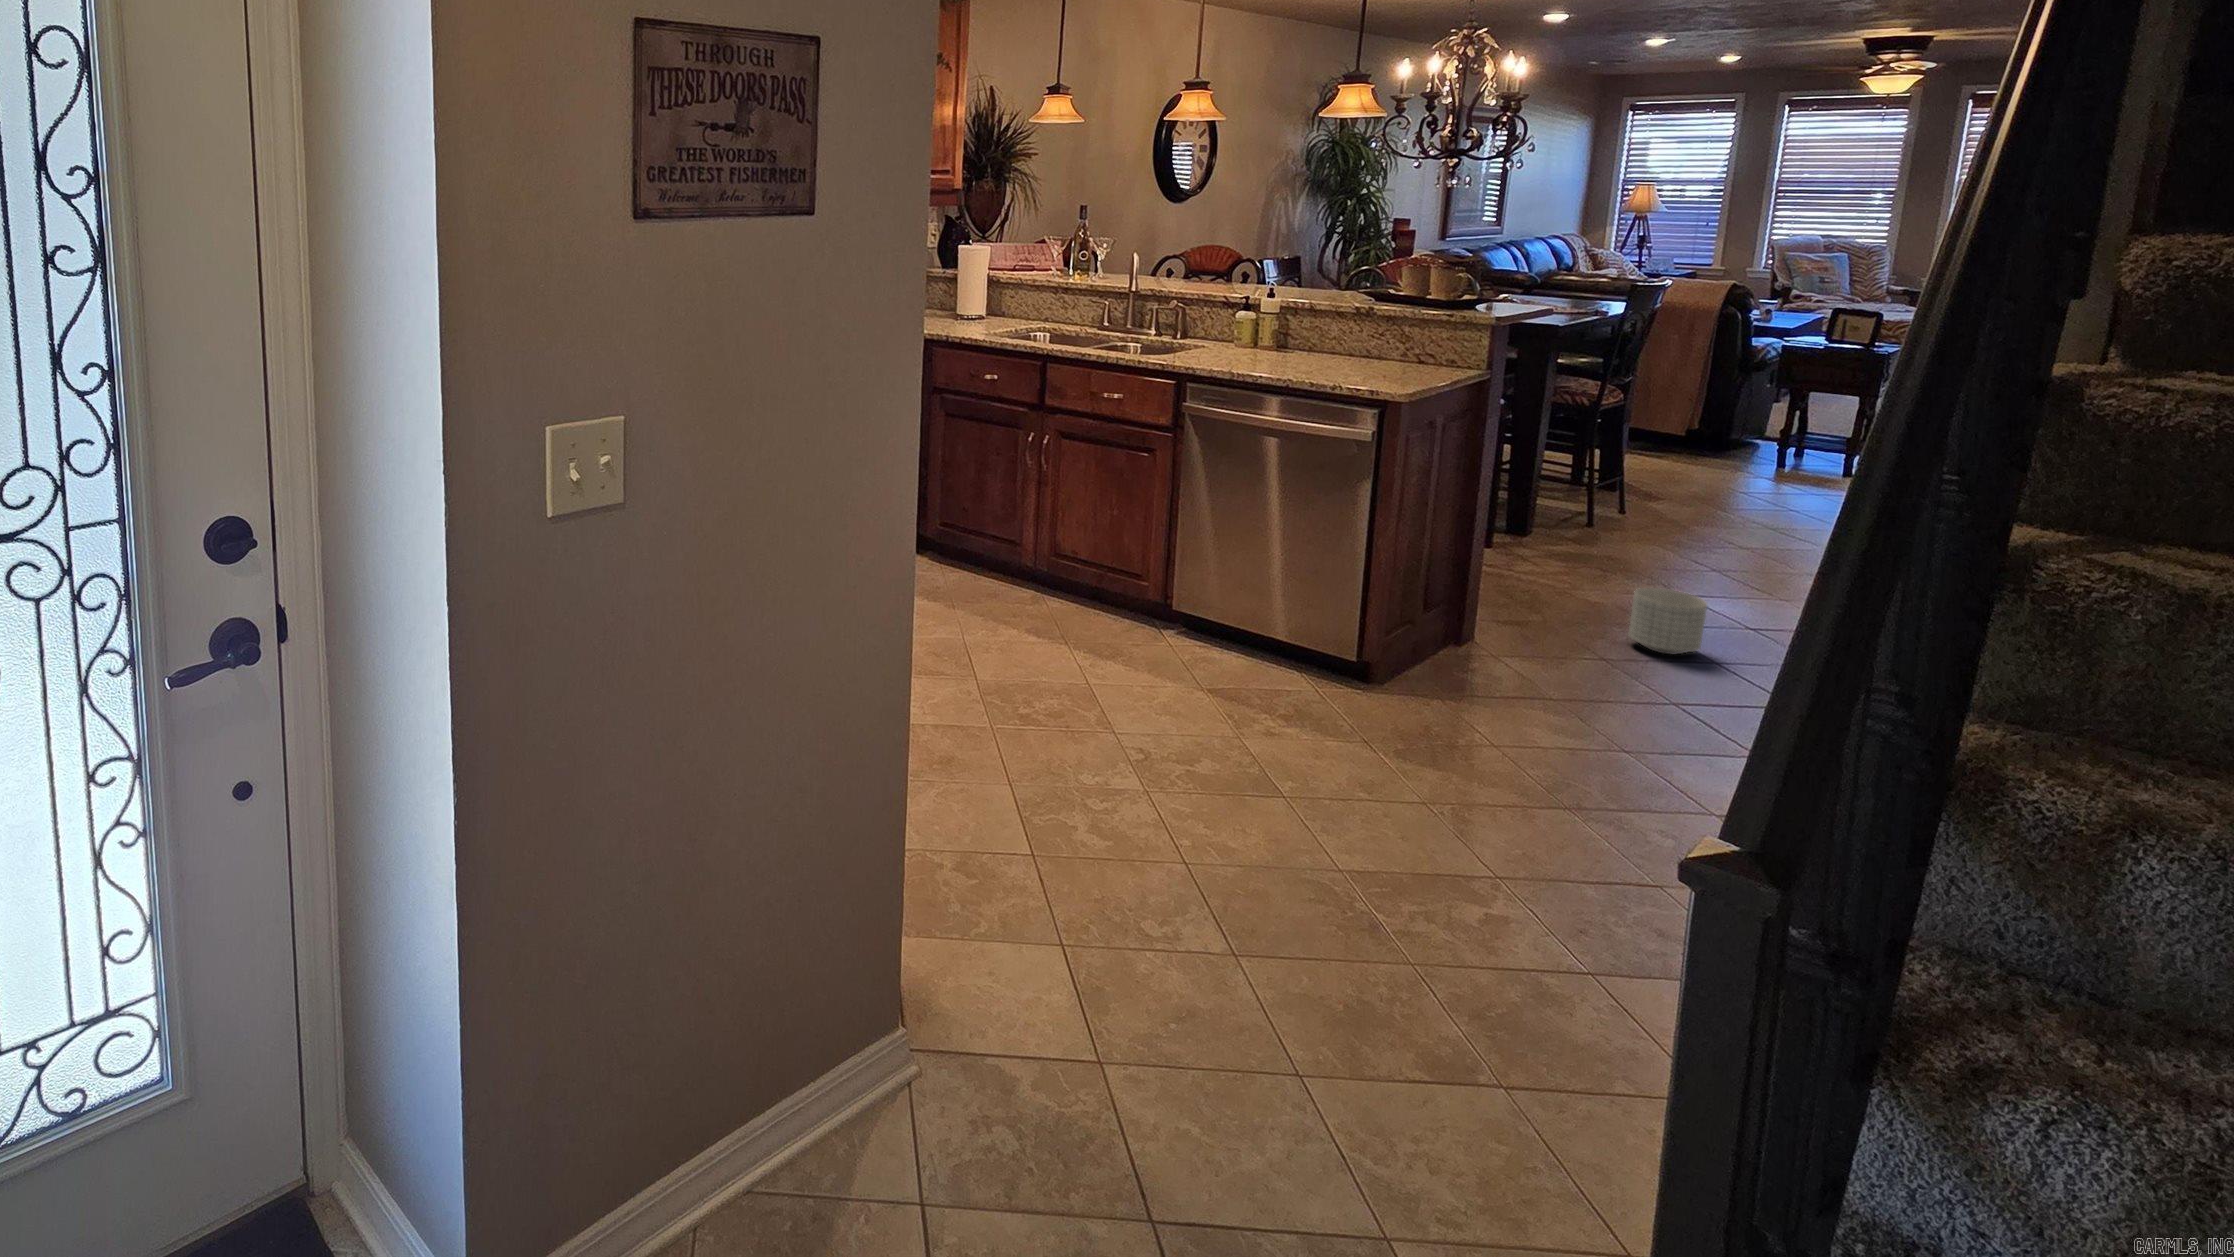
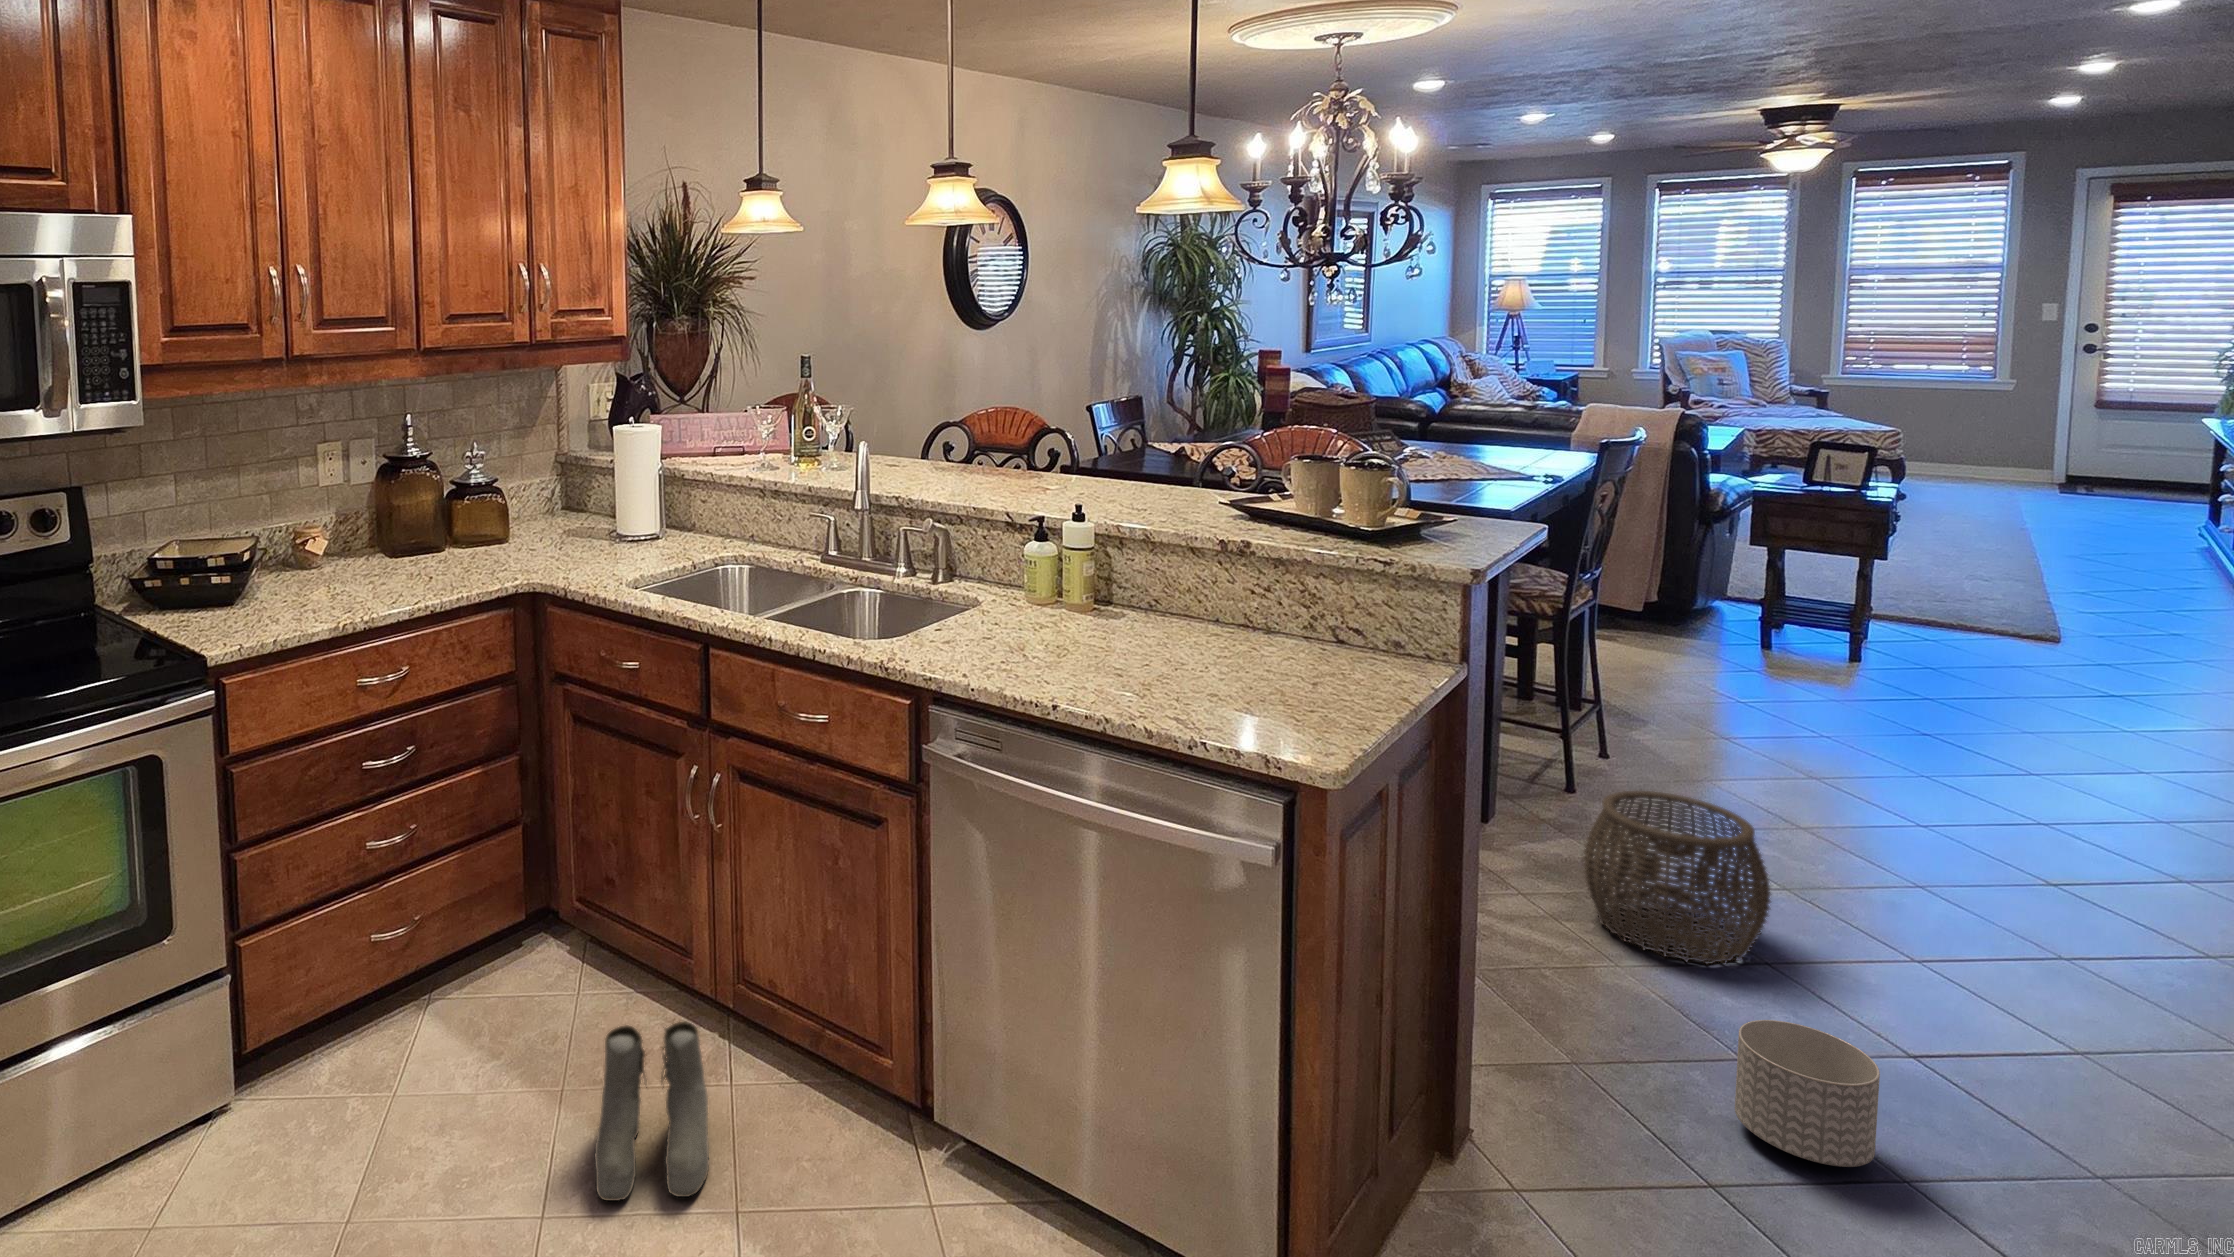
woven basket: none [1576,498,1691,594] -> present [1583,791,1771,964]
boots: none [988,556,1049,632] -> present [595,1022,709,1201]

